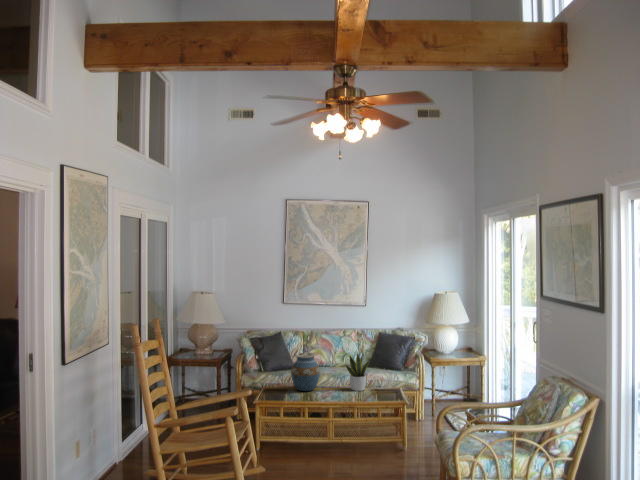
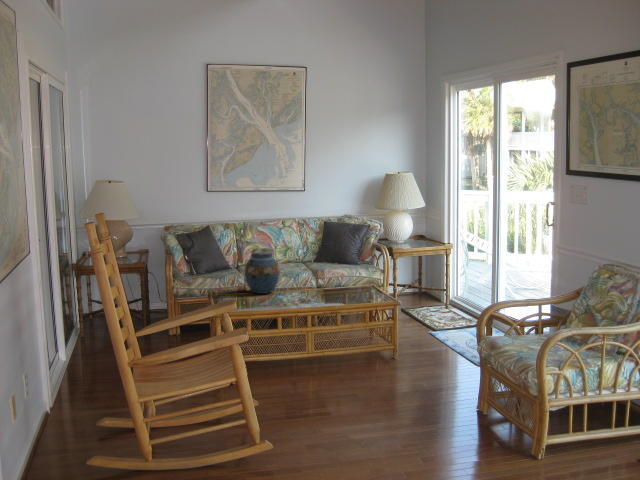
potted plant: present [346,353,369,391] -> none [310,243,335,289]

